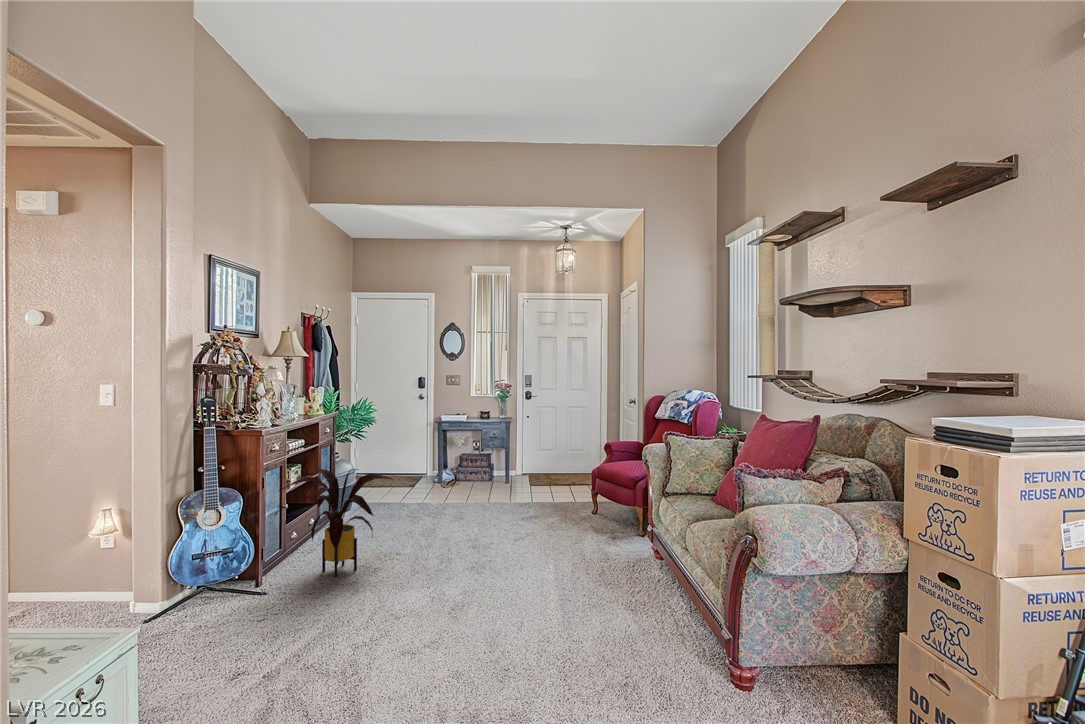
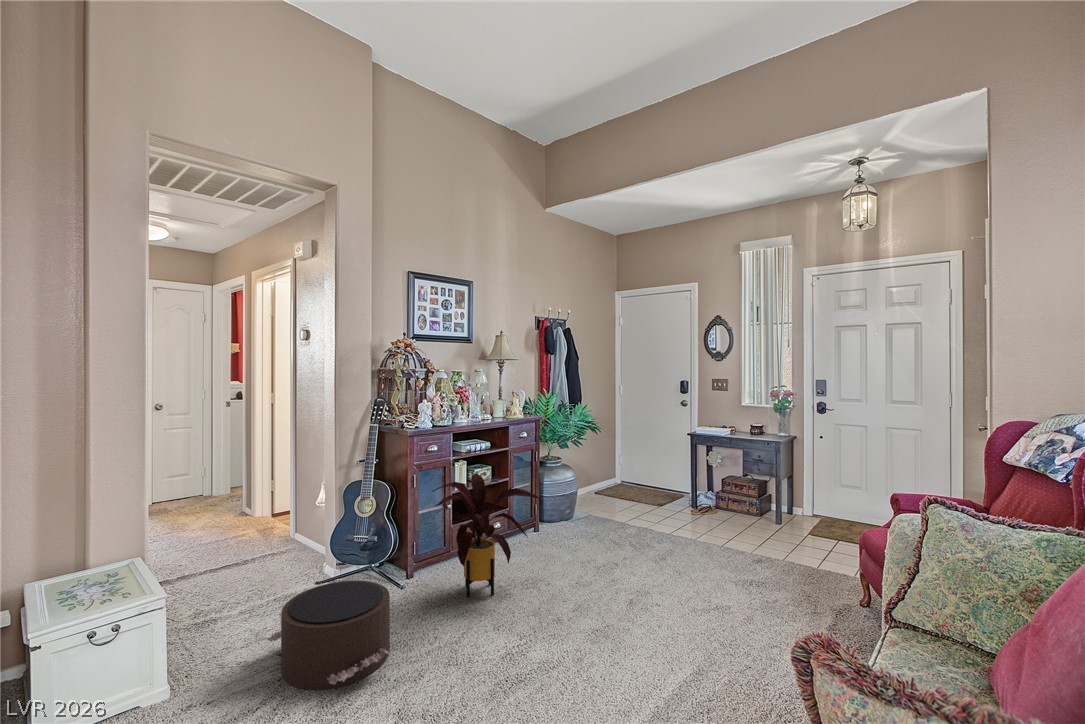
pouf: none [199,572,343,670] -> present [268,580,390,690]

